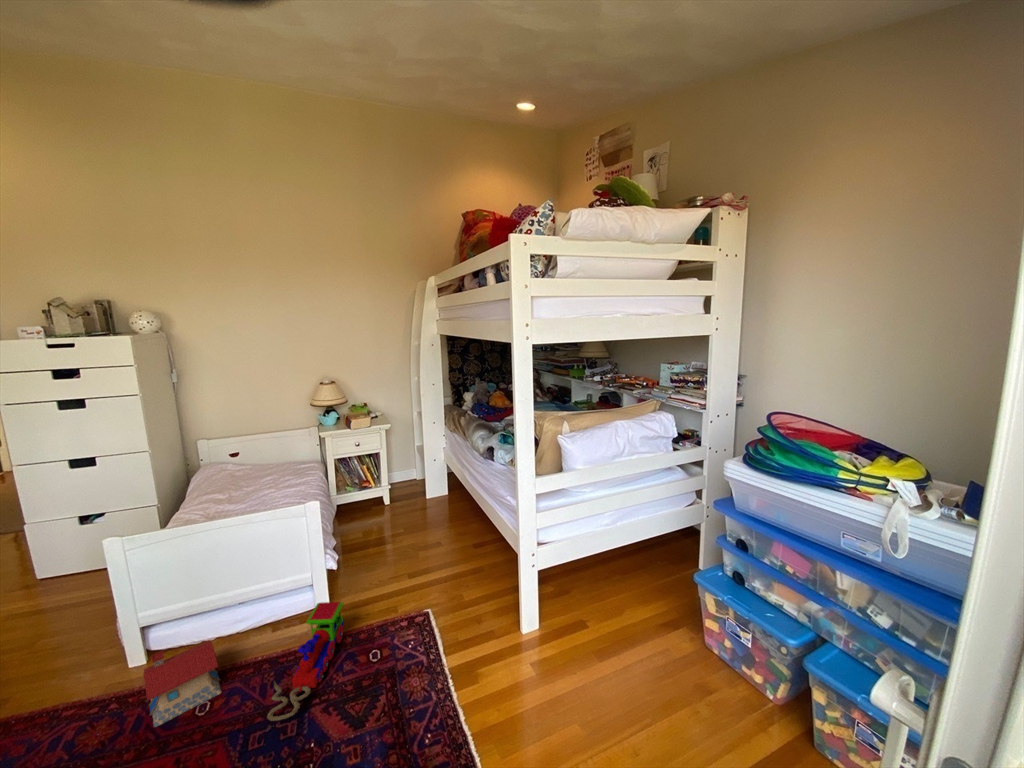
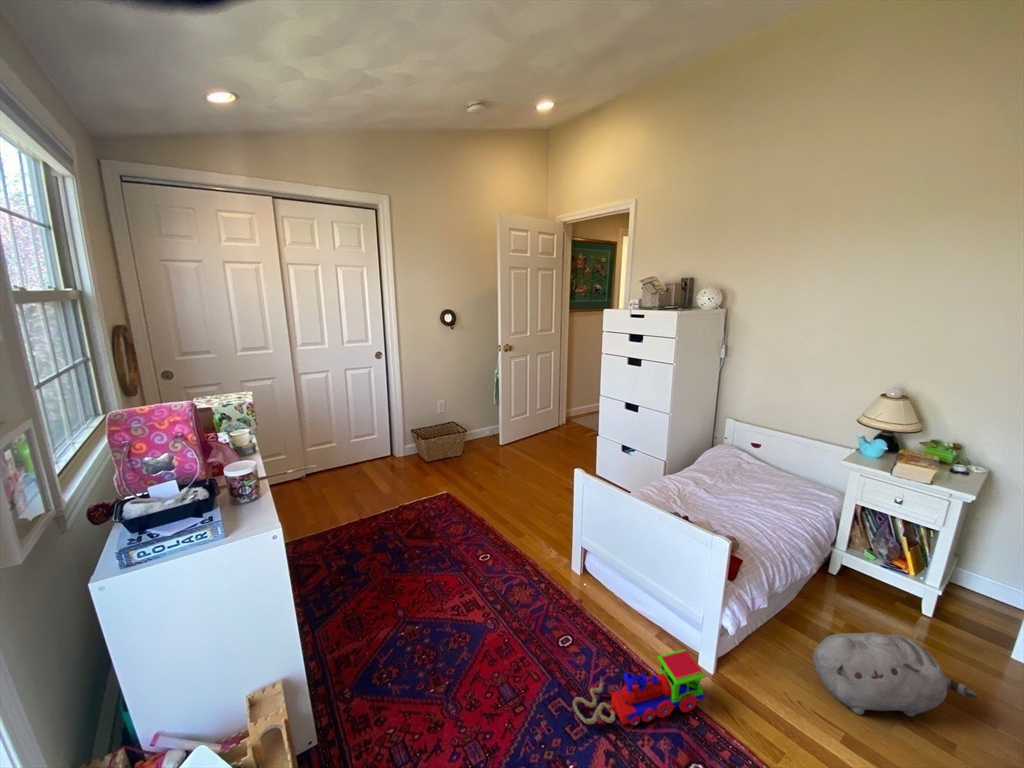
plush toy: none [372,508,432,564] -> present [813,632,977,716]
toy house: present [144,640,221,727] -> none [543,571,604,642]

